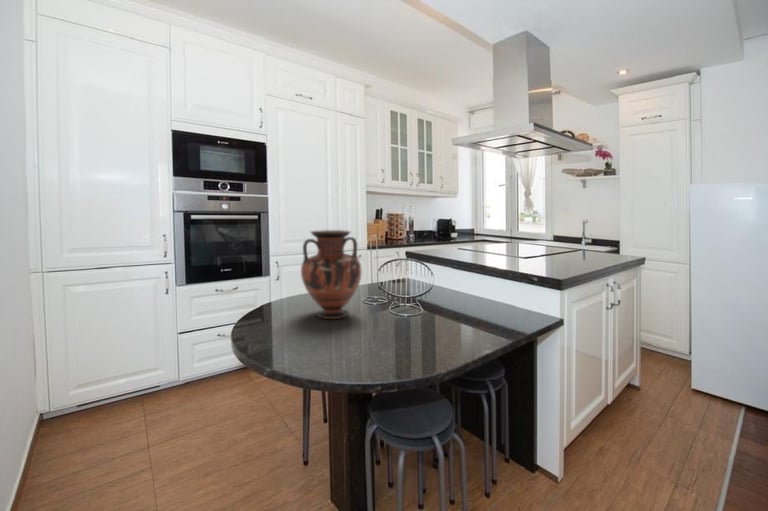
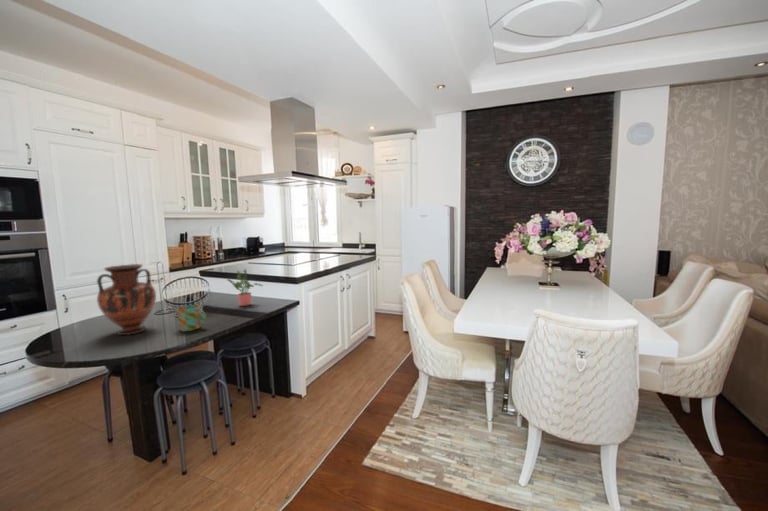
potted plant: none [439,251,484,301] -> present [228,269,262,306]
mug: none [384,292,420,328] -> present [176,305,206,331]

